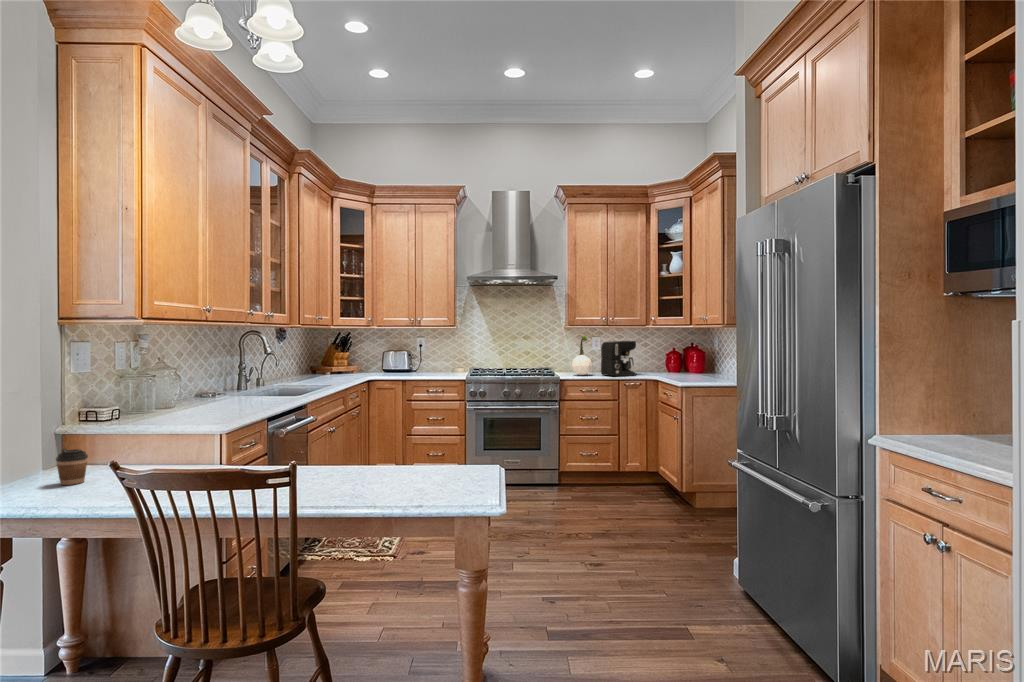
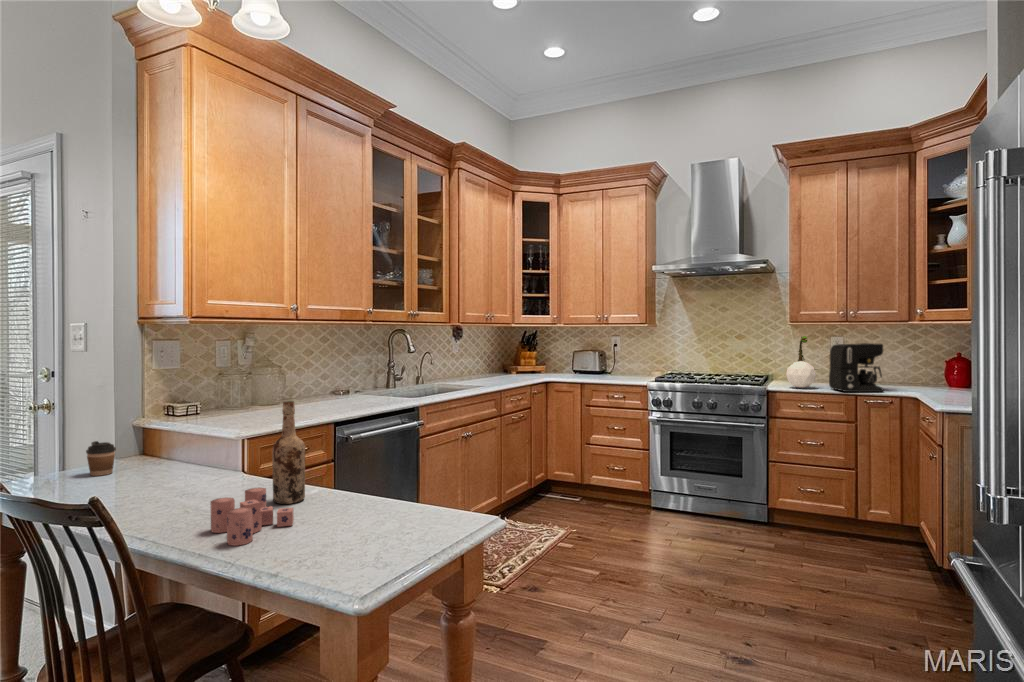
wine bottle: none [330,390,357,475] -> present [272,401,305,504]
candle: none [335,459,393,496] -> present [210,488,294,546]

